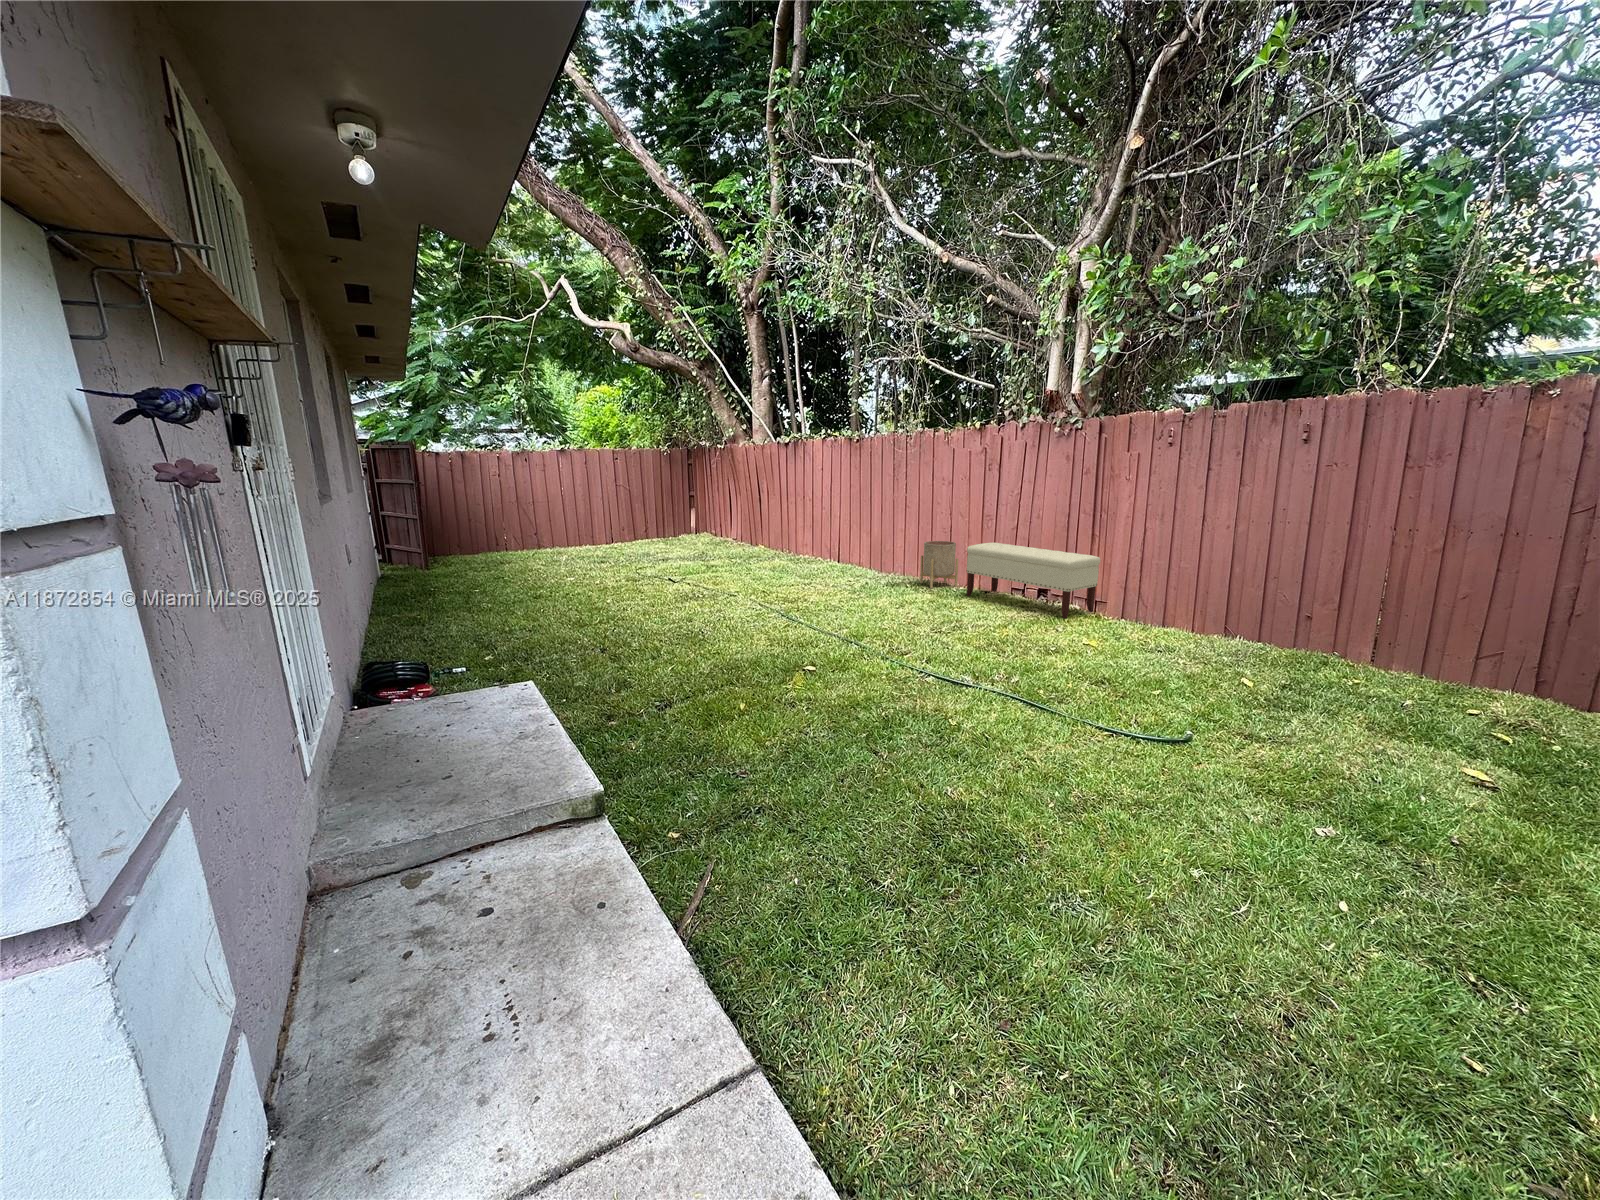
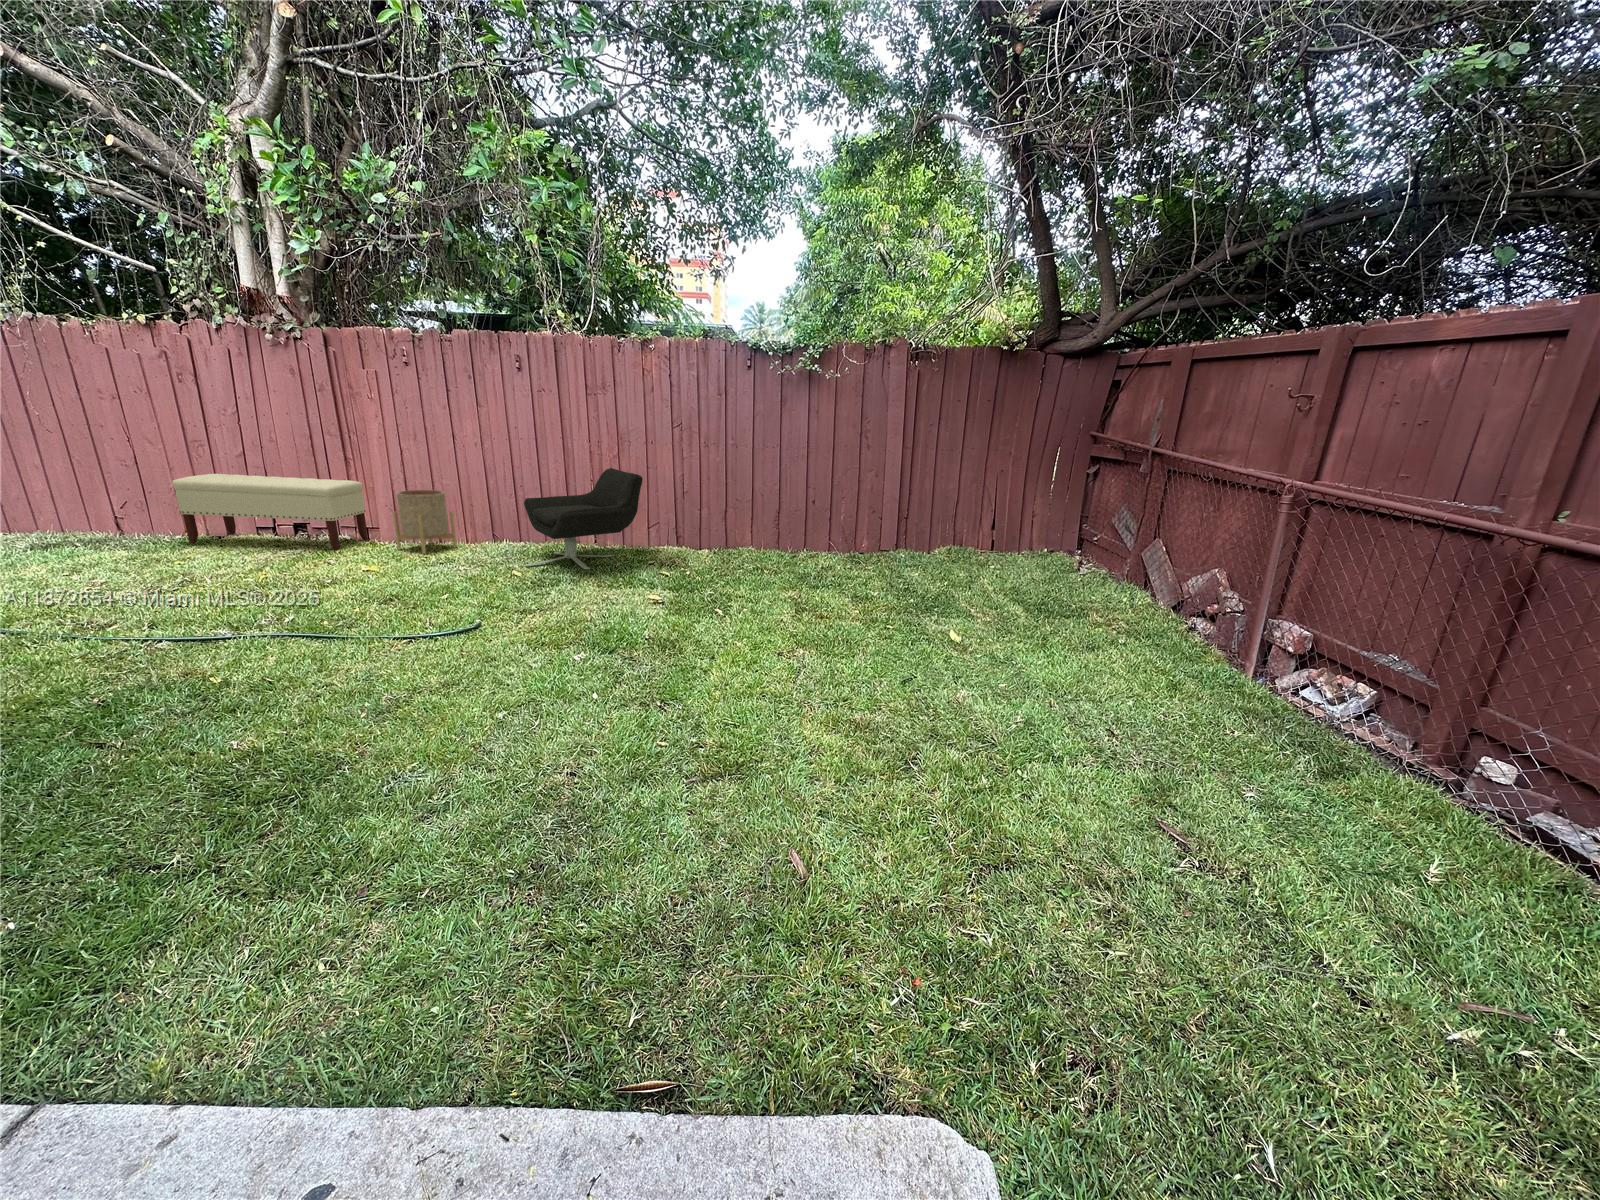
planter: present [920,541,958,588] -> present [393,490,457,554]
lounge chair: none [1259,564,1492,700] -> present [524,468,643,569]

